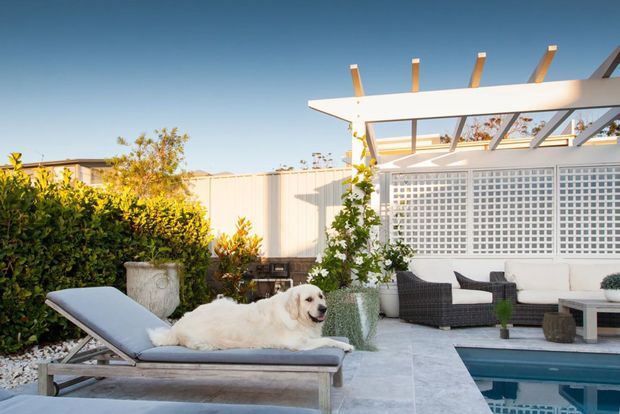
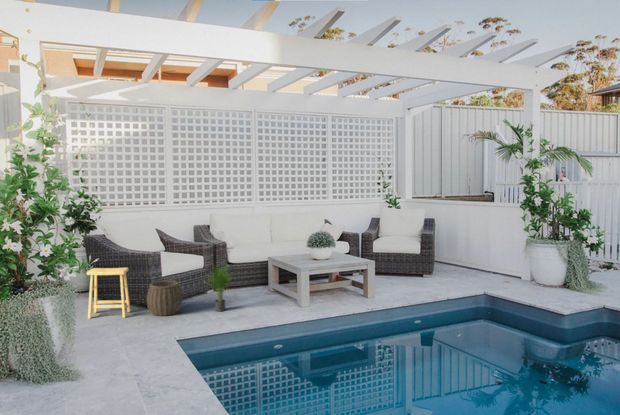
footstool: none [395,293,428,334] -> present [87,268,131,319]
woven basket: present [542,312,576,343] -> present [147,280,183,316]

